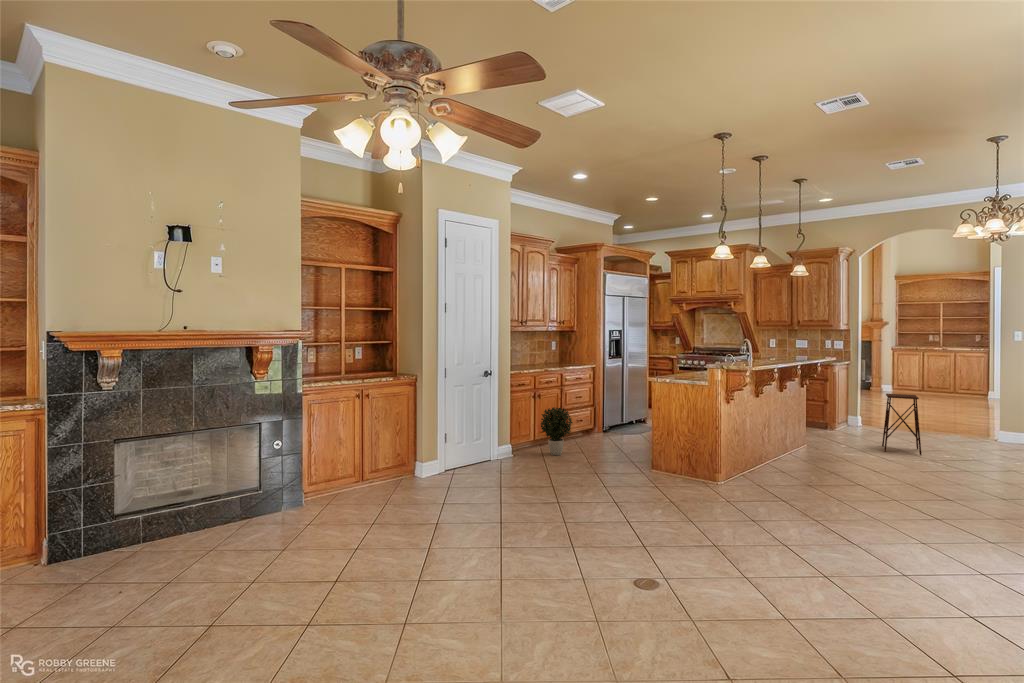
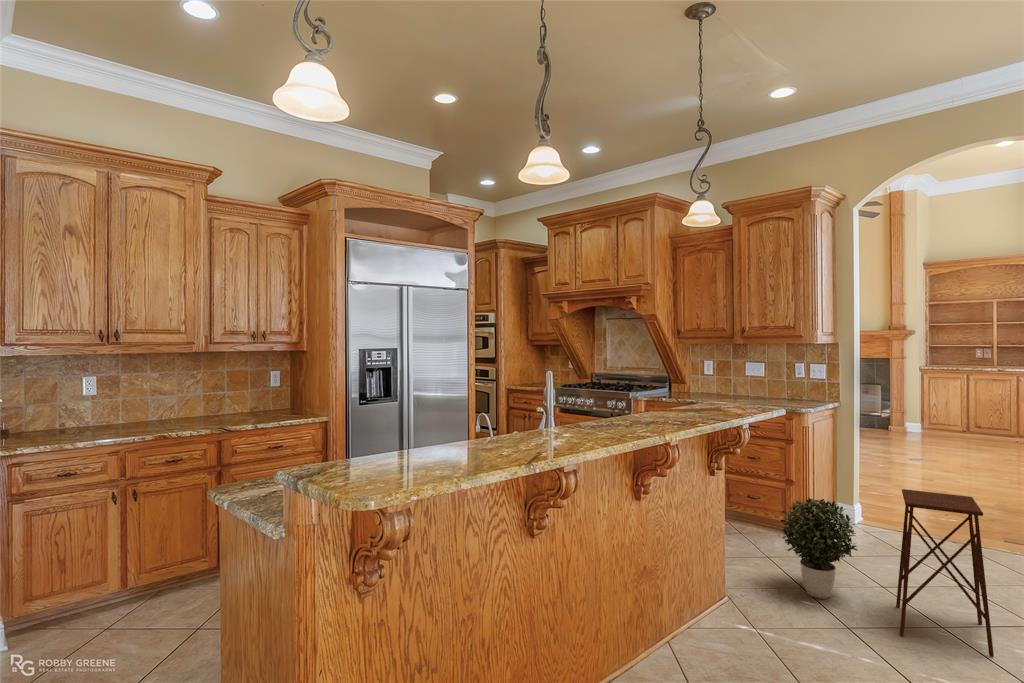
potted plant: present [541,407,573,456] -> present [781,498,858,599]

